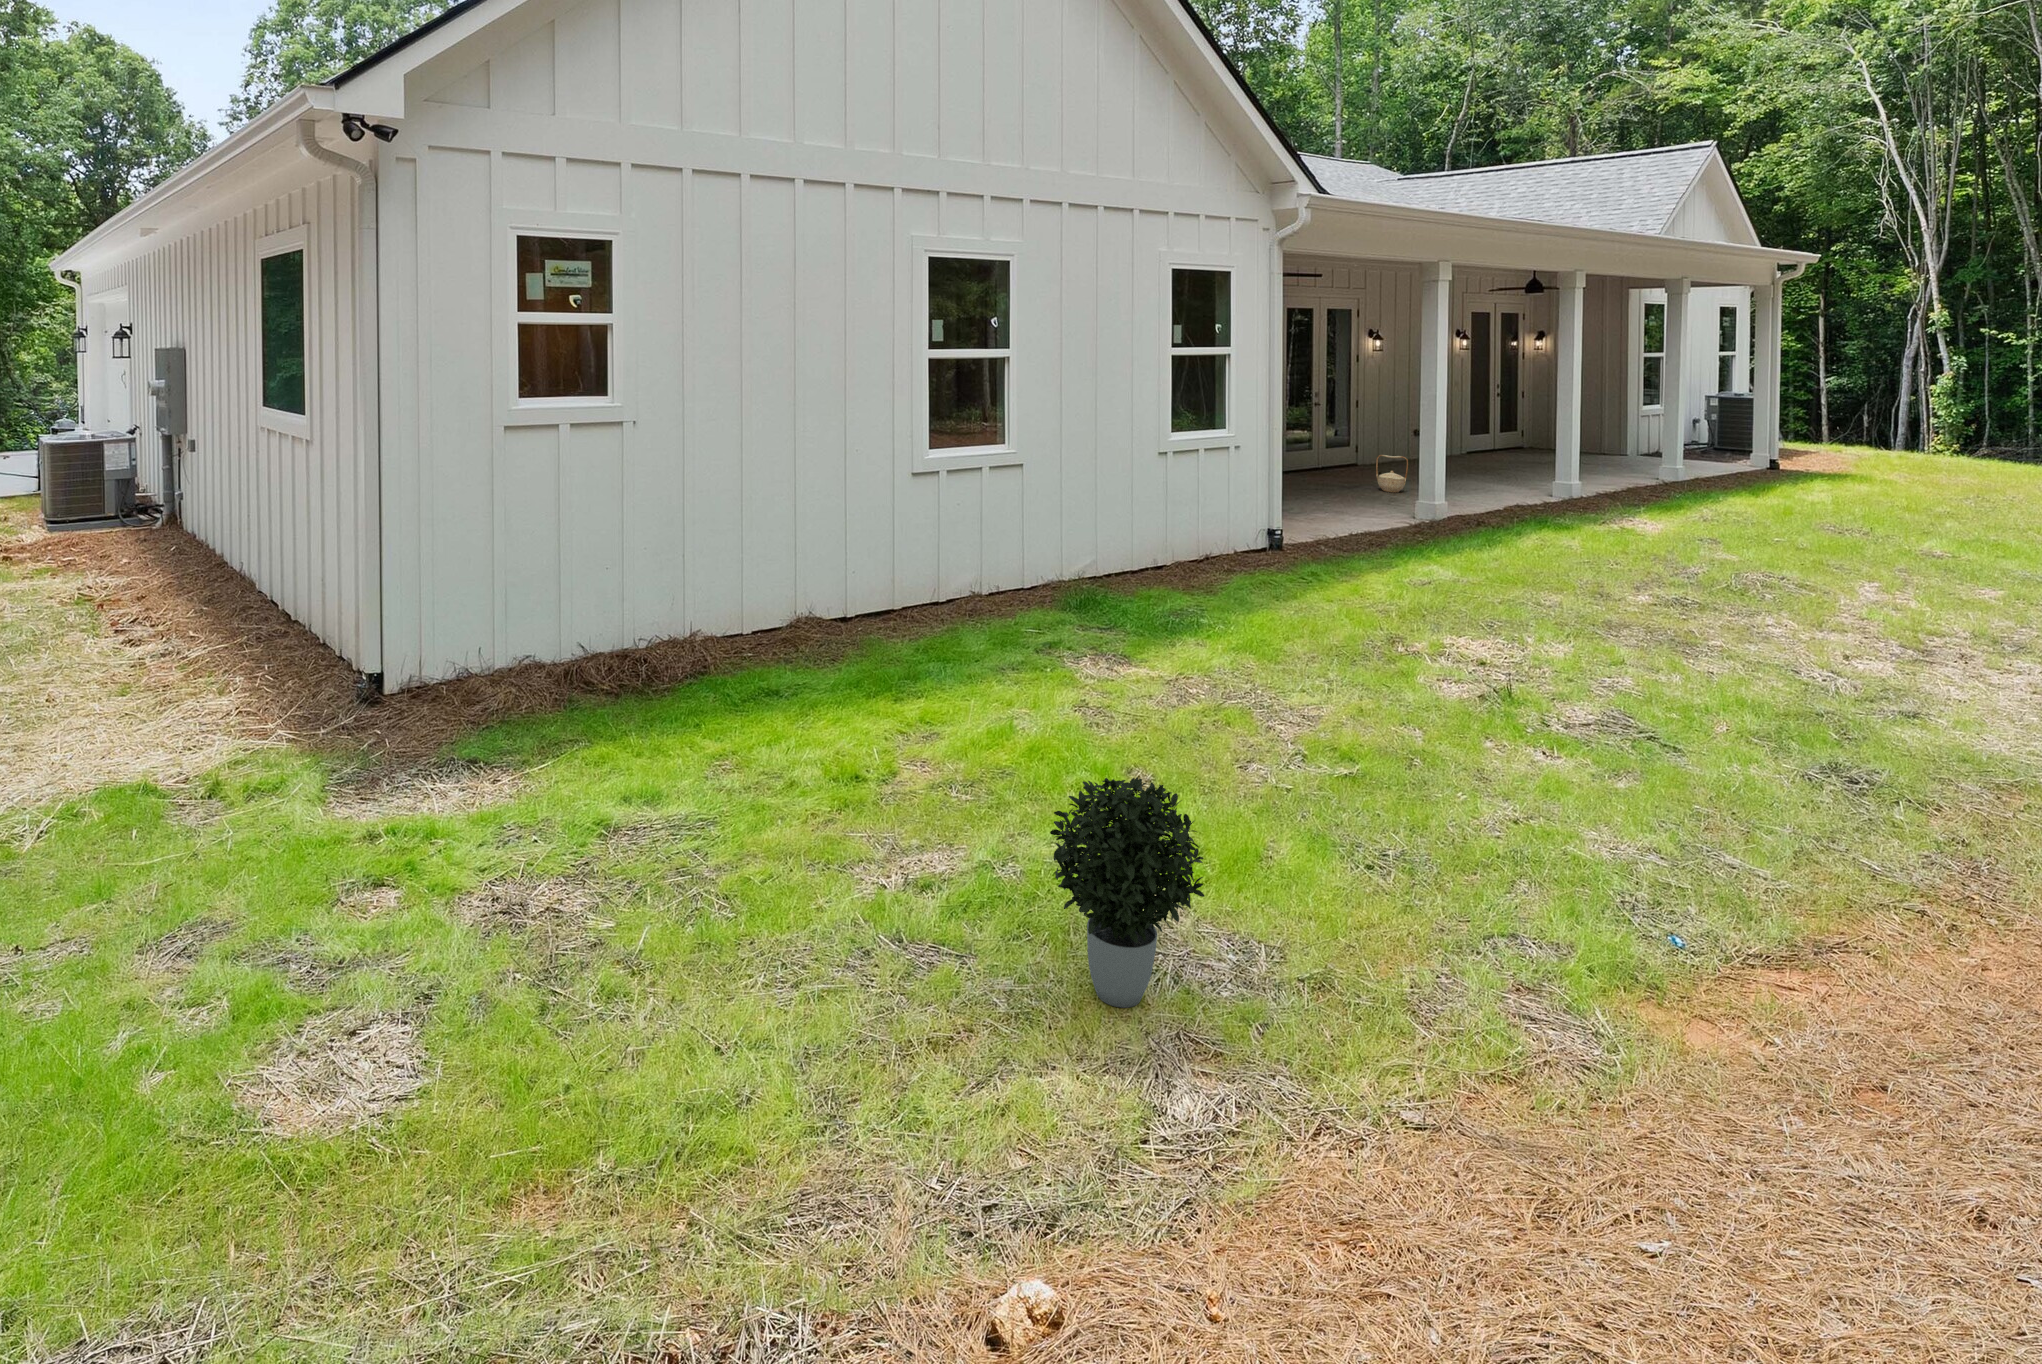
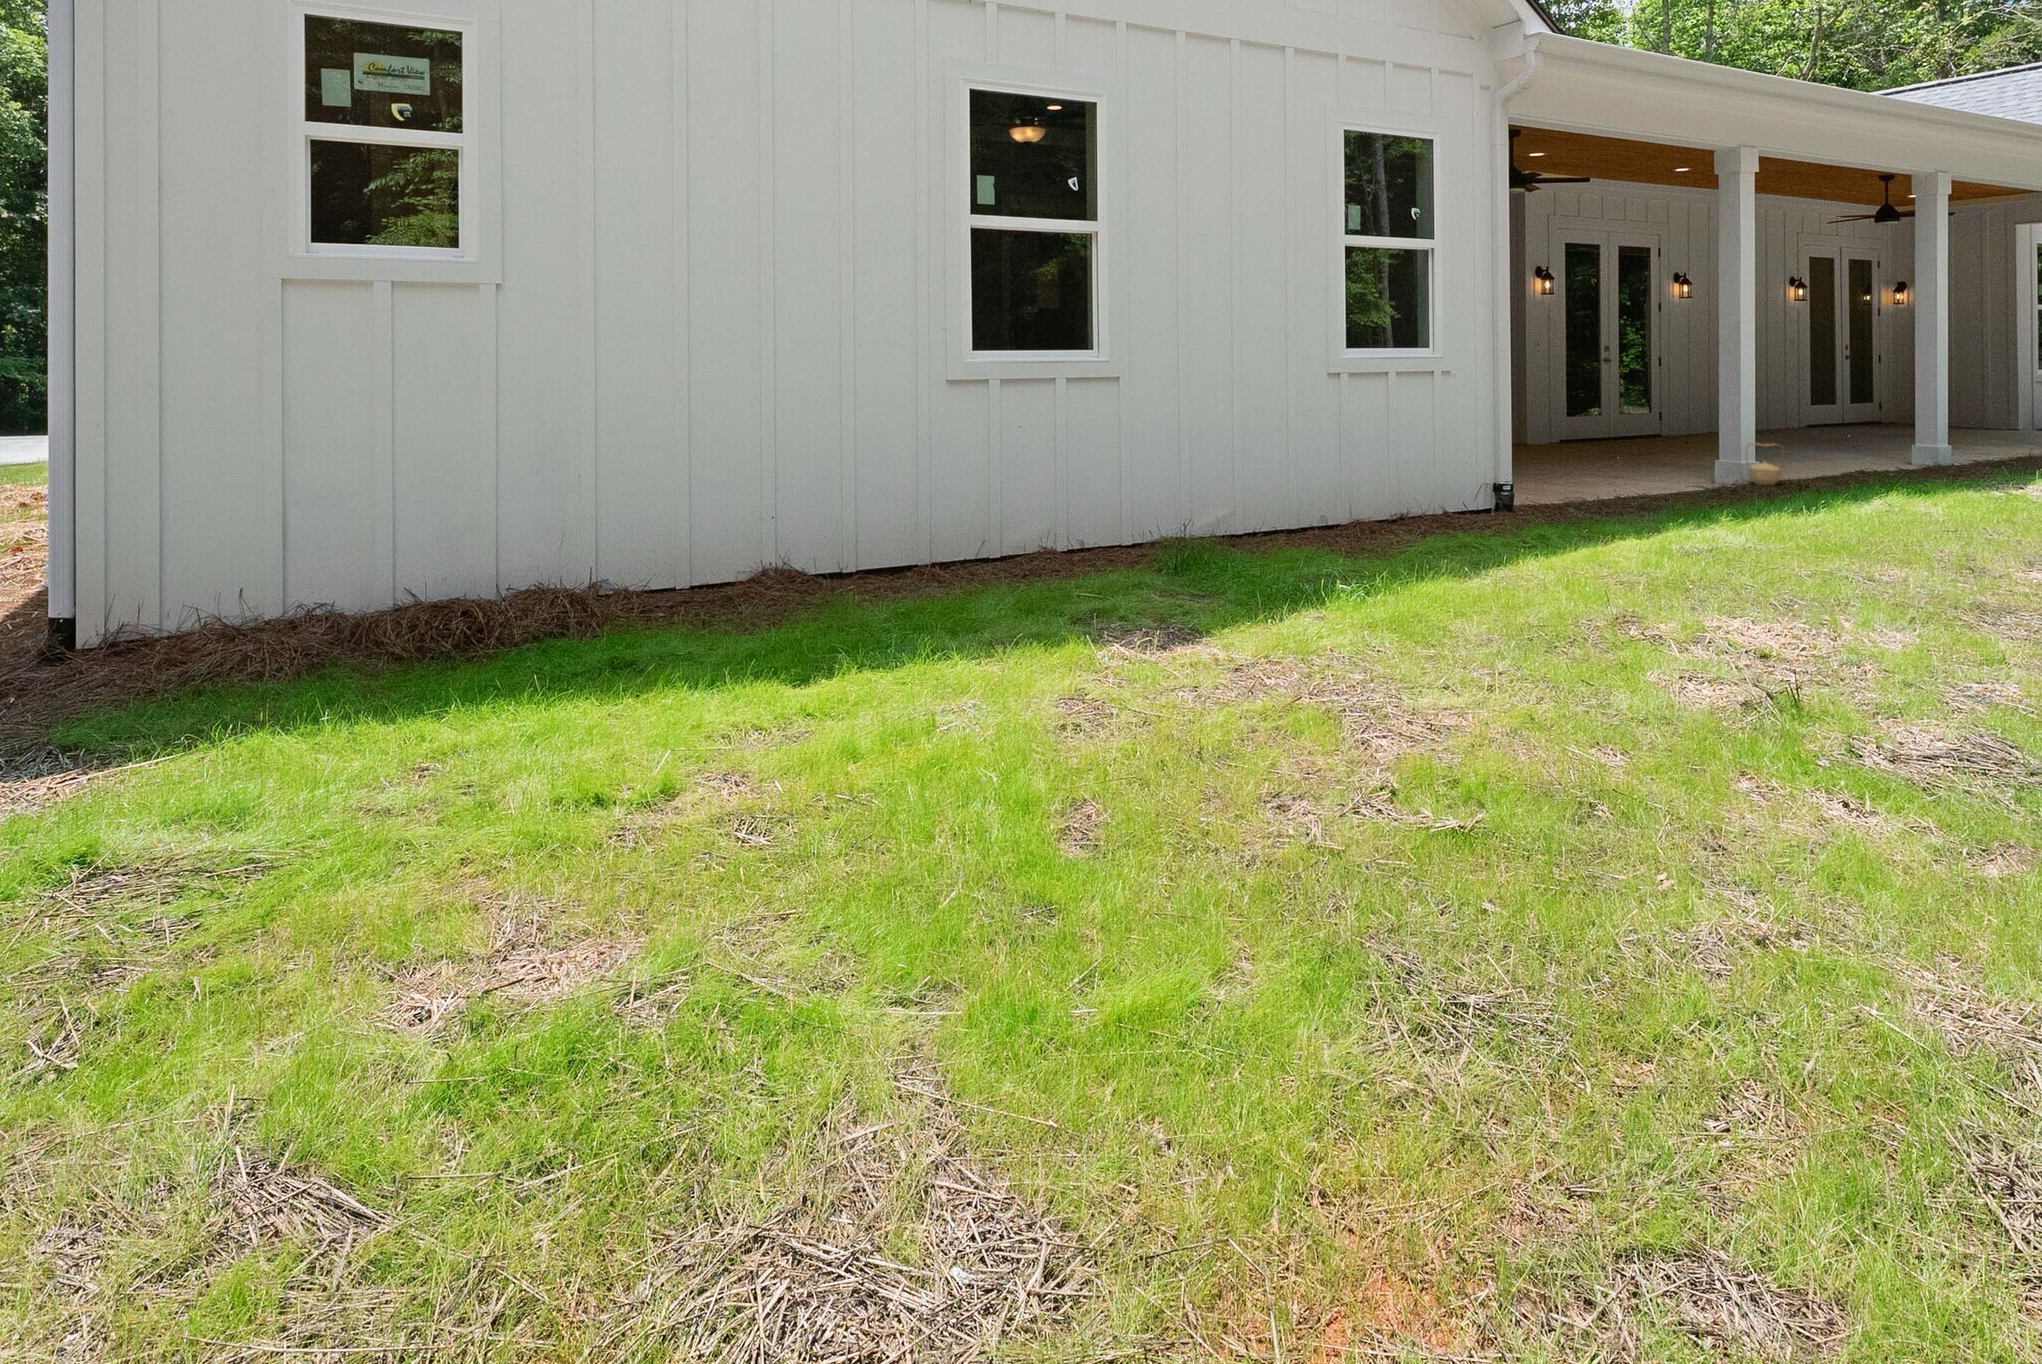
potted plant: present [1050,777,1205,1008] -> none [1400,753,1599,1033]

